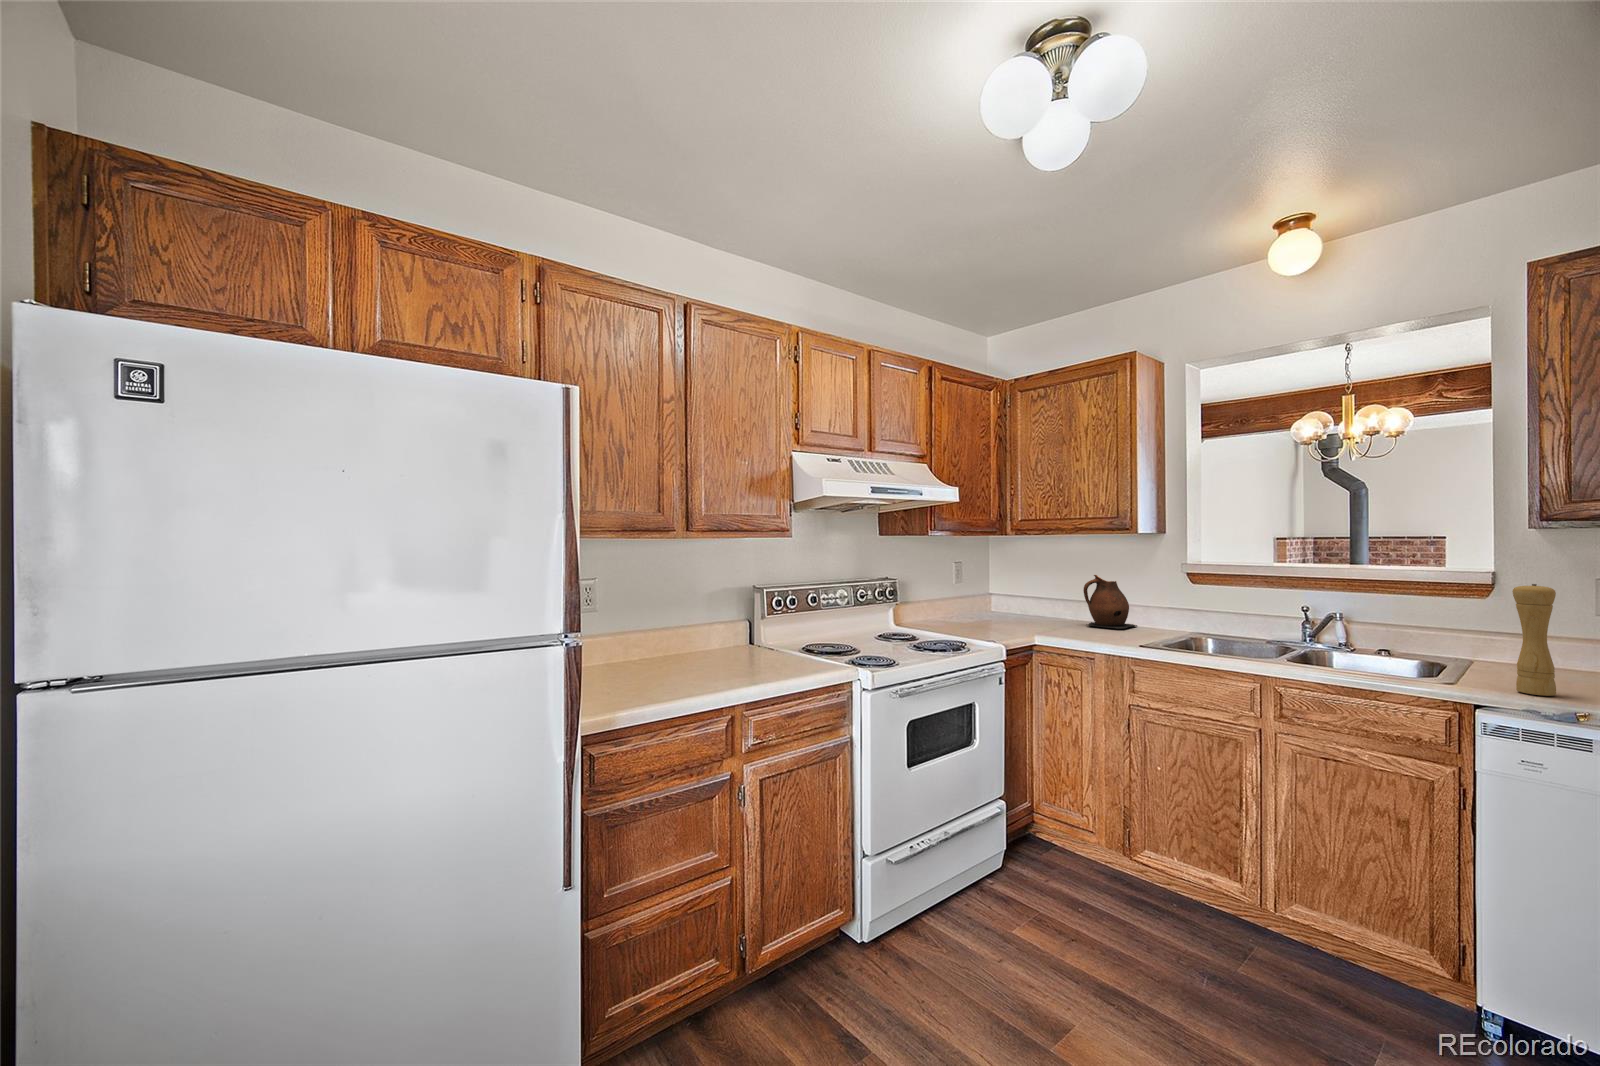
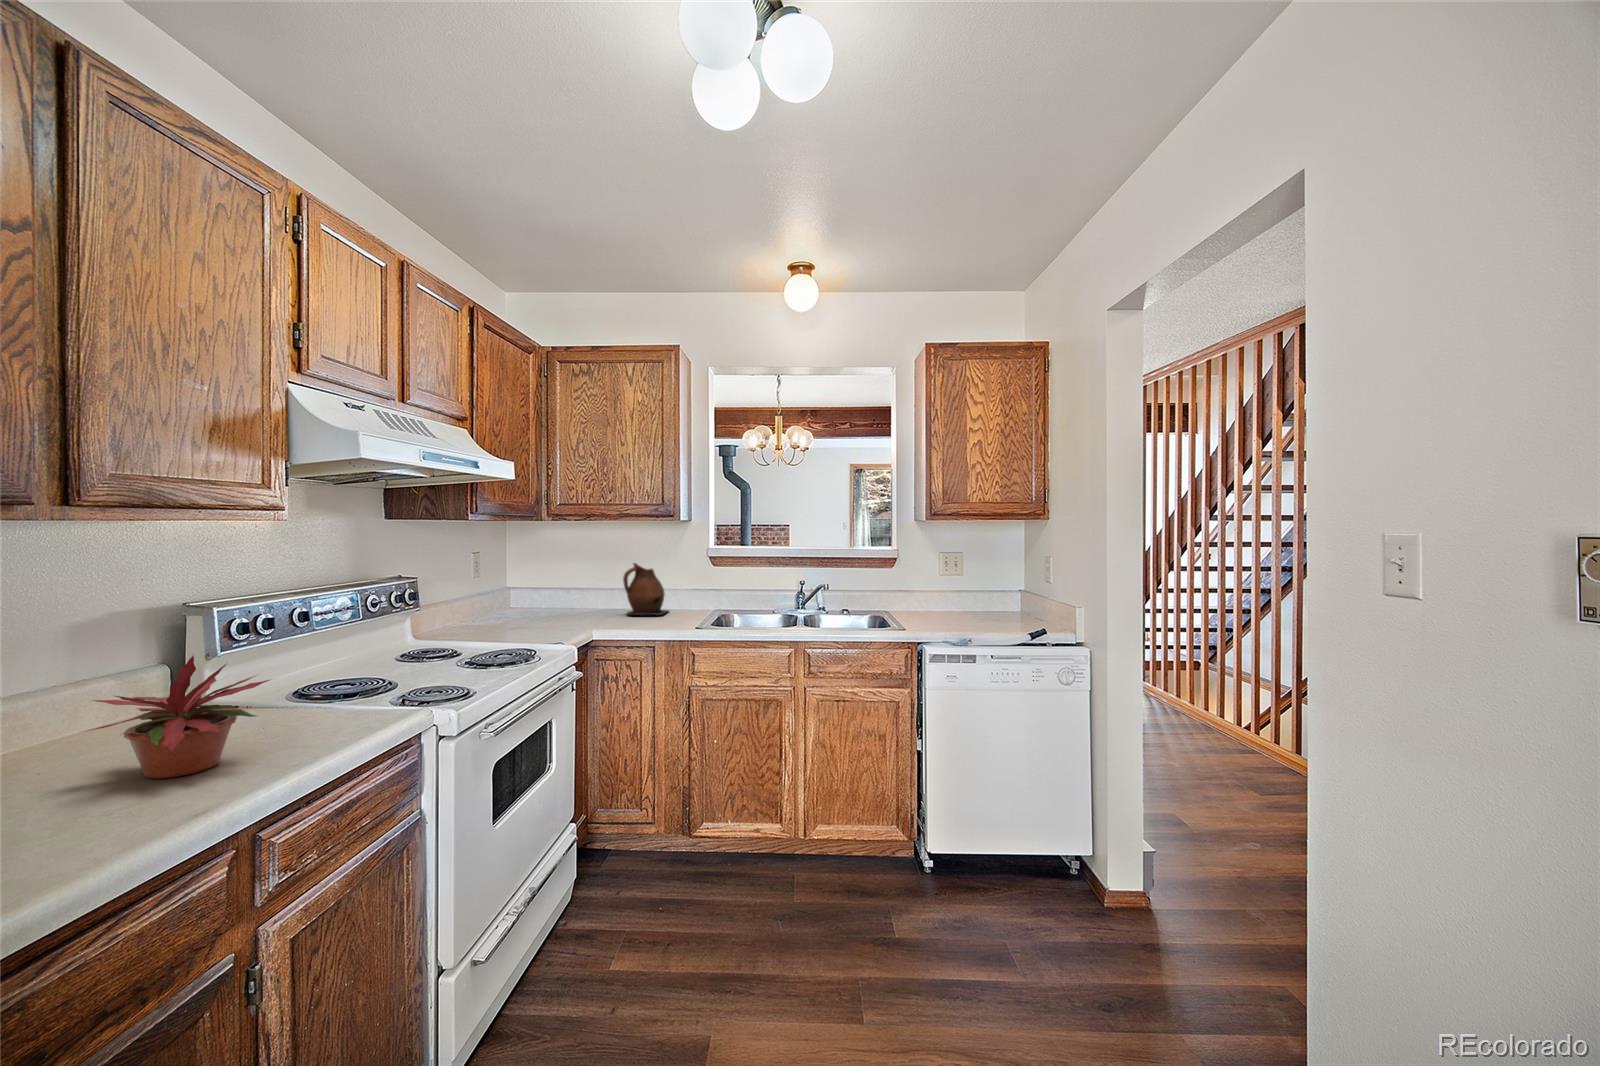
pepper mill: present [1512,584,1556,696] -> none [932,558,951,631]
potted plant: none [689,613,764,679] -> present [87,655,270,779]

